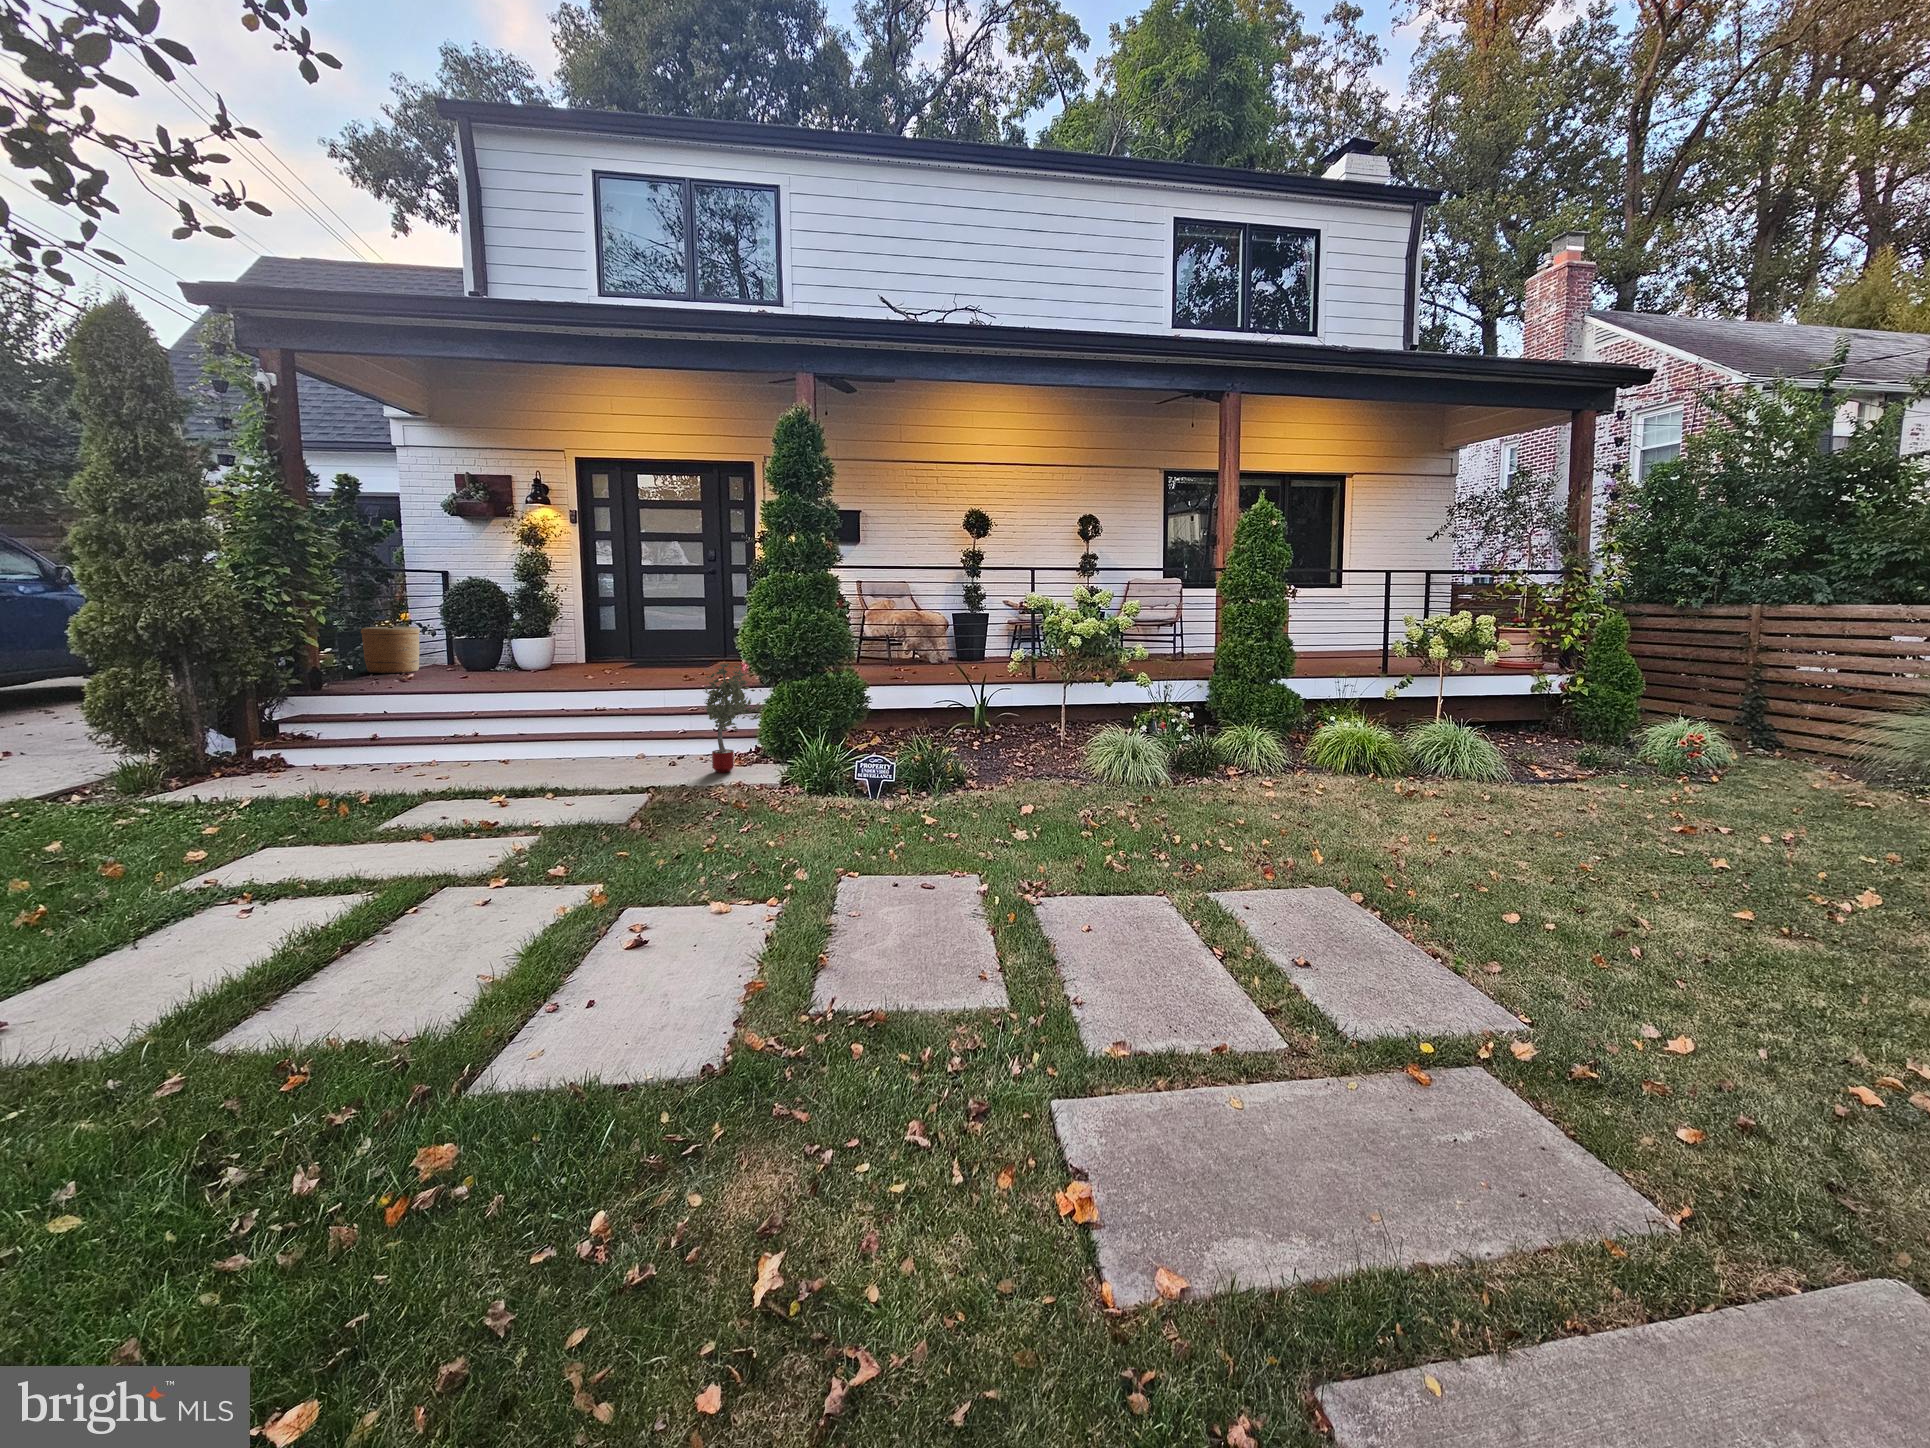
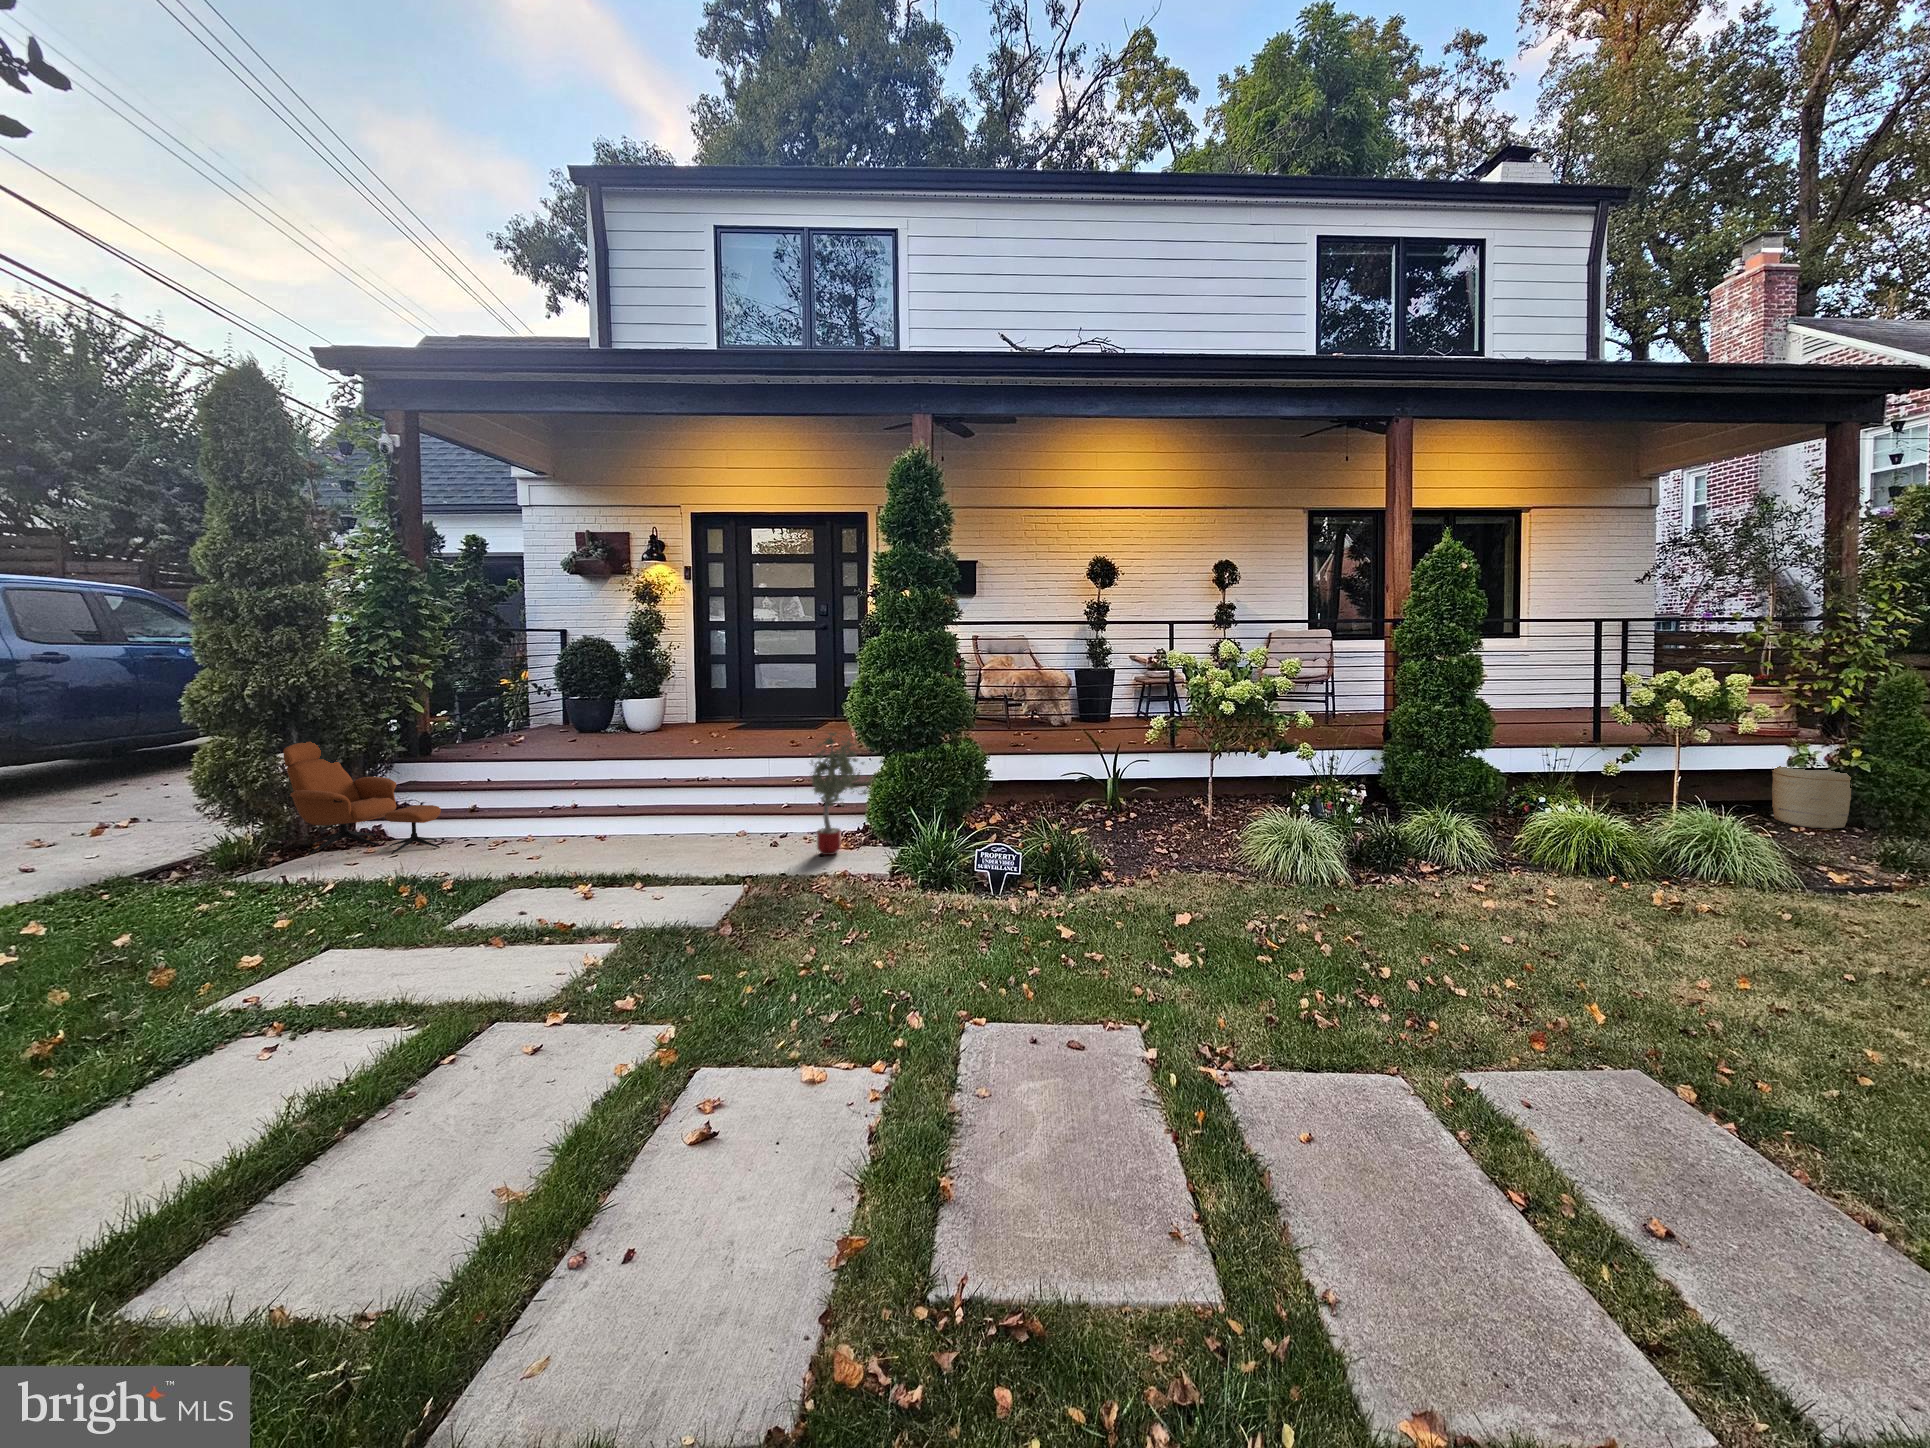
woven basket: present [361,627,420,673] -> present [1772,766,1851,829]
lounge chair: none [180,675,346,780] -> present [283,742,441,854]

